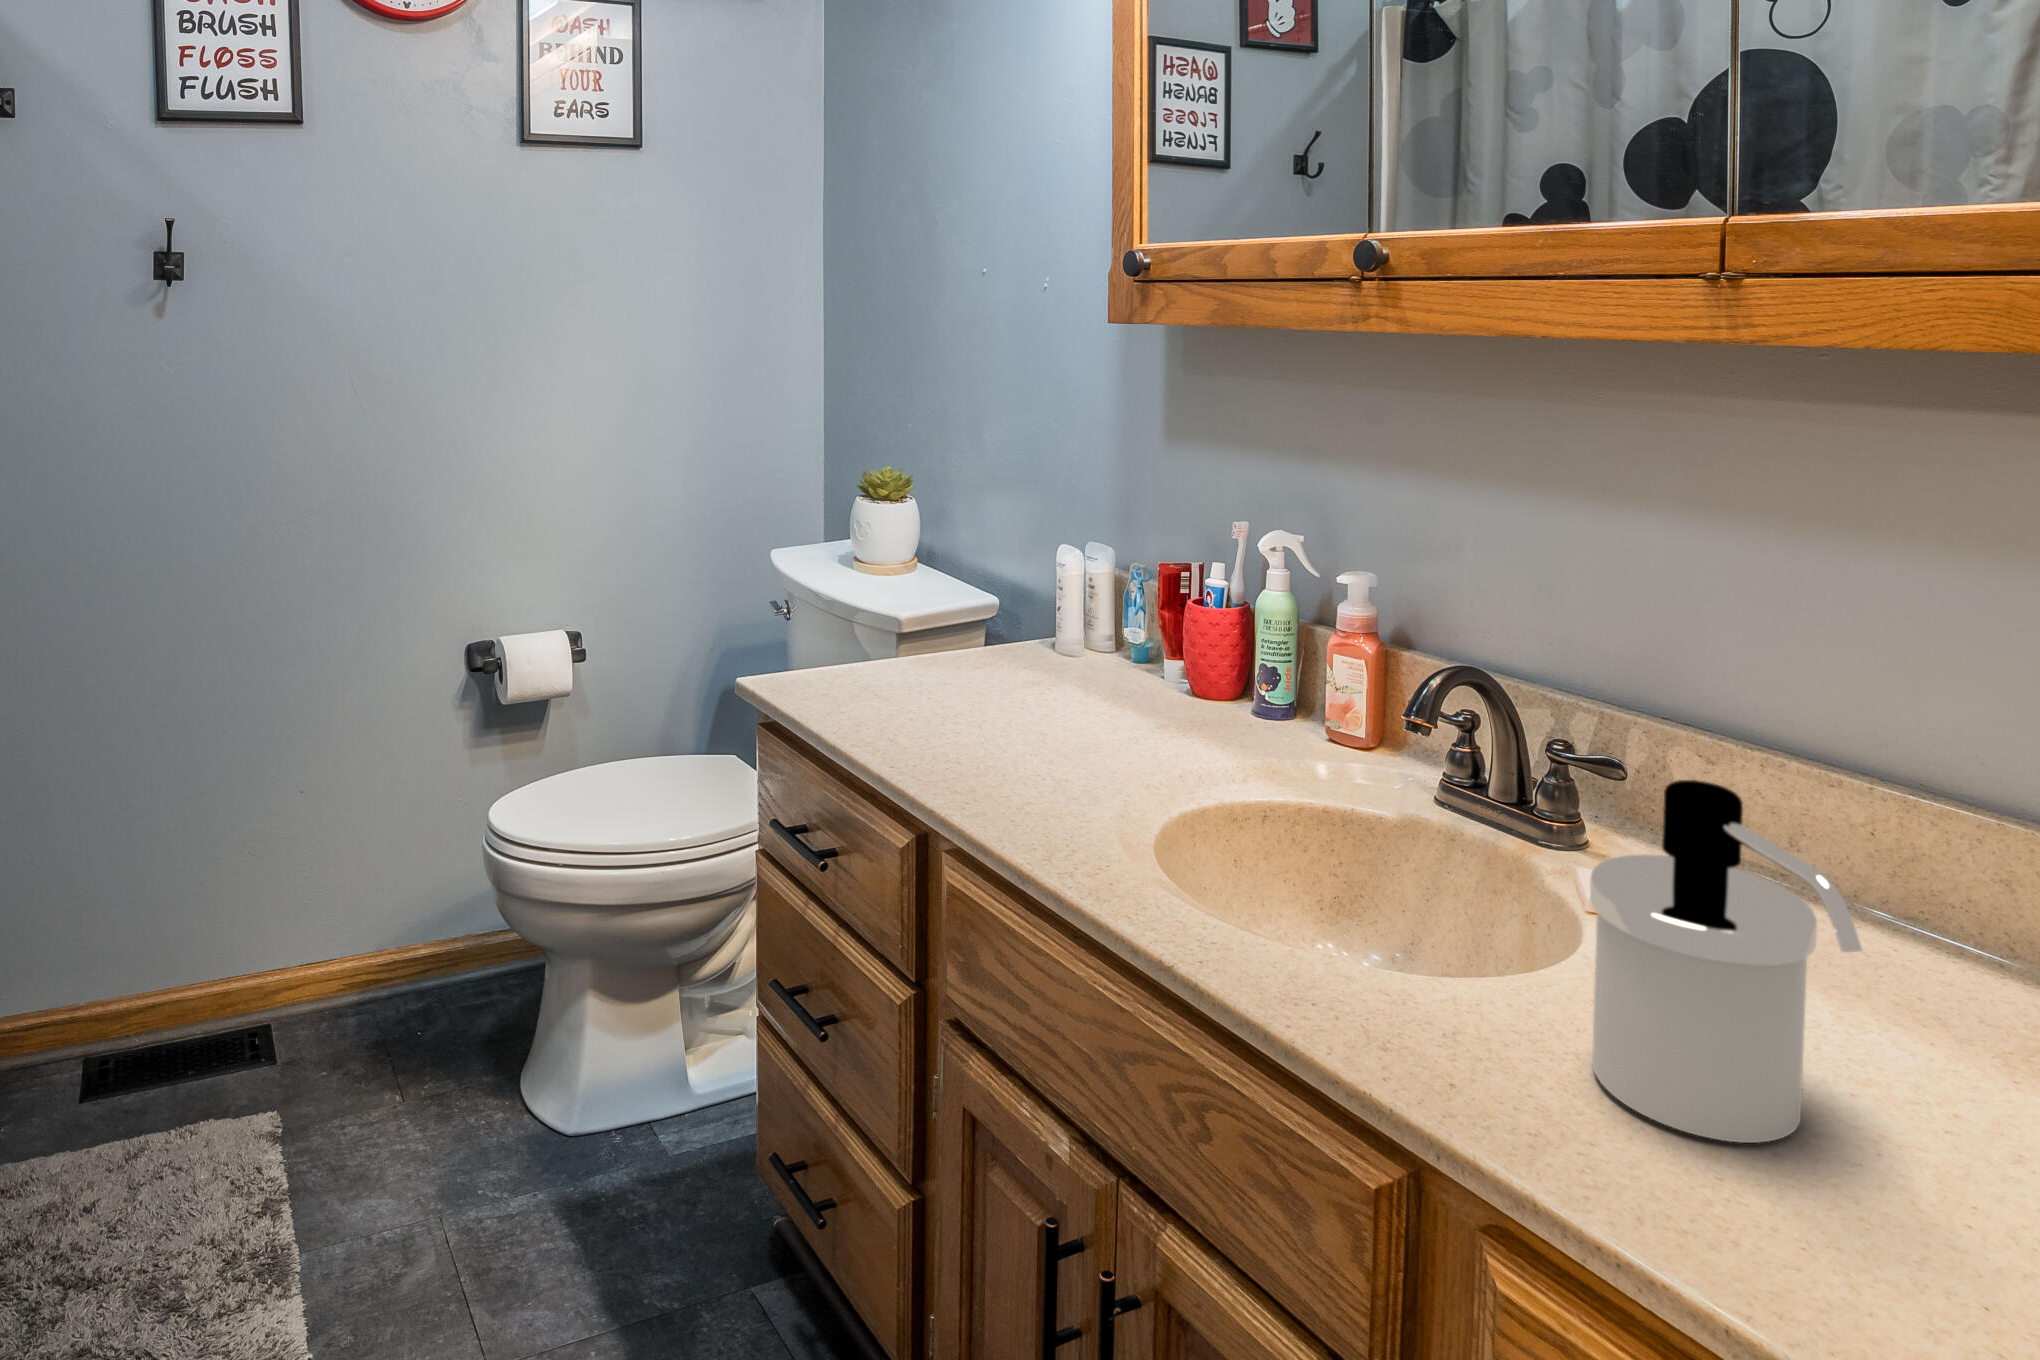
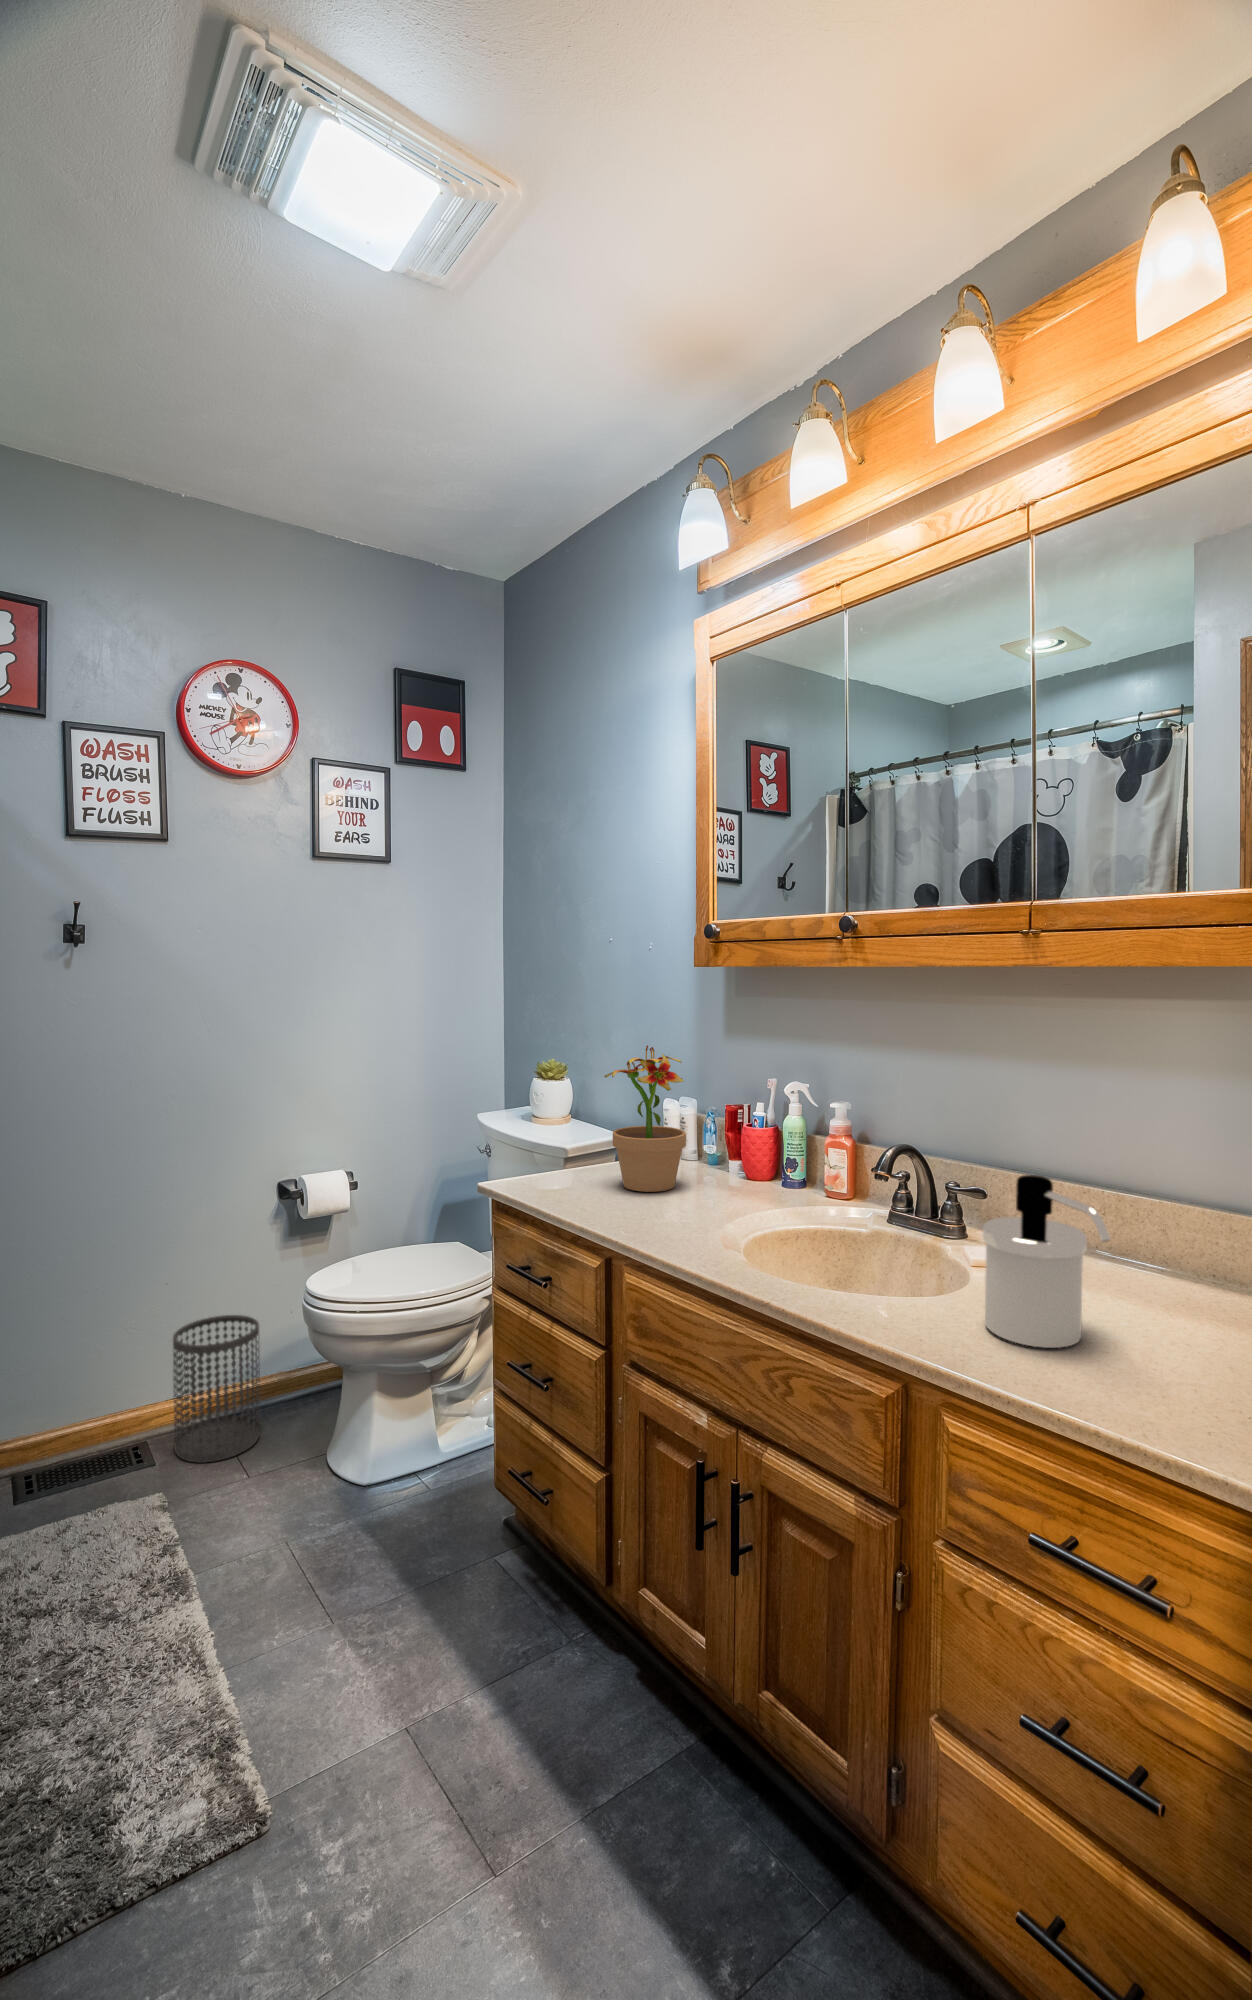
potted plant: none [939,460,1079,713] -> present [604,1045,686,1192]
wastebasket: none [305,844,432,1068] -> present [173,1315,261,1463]

